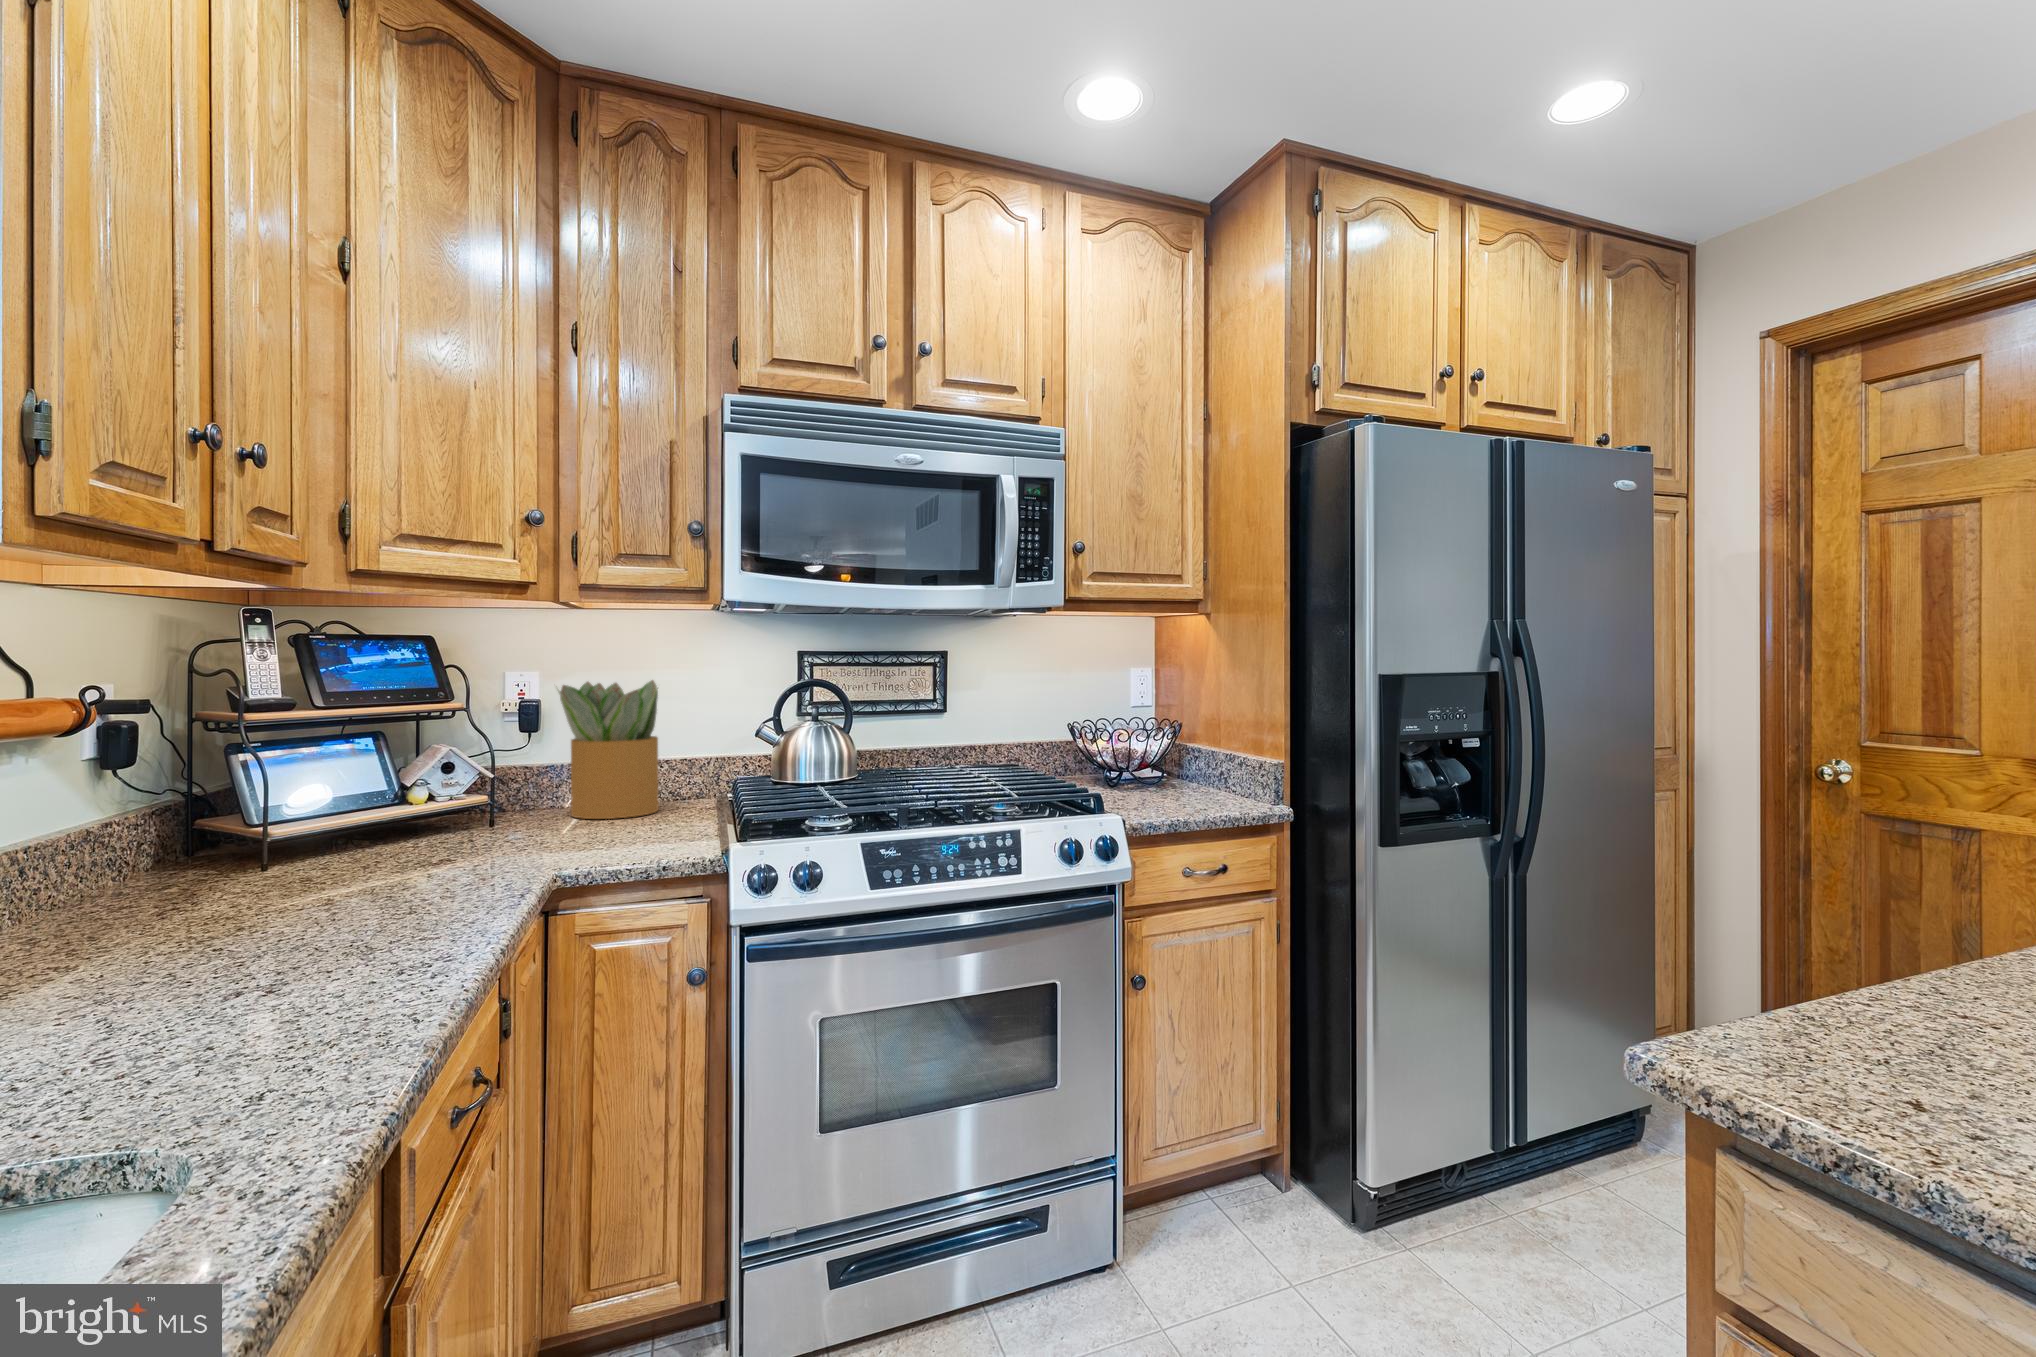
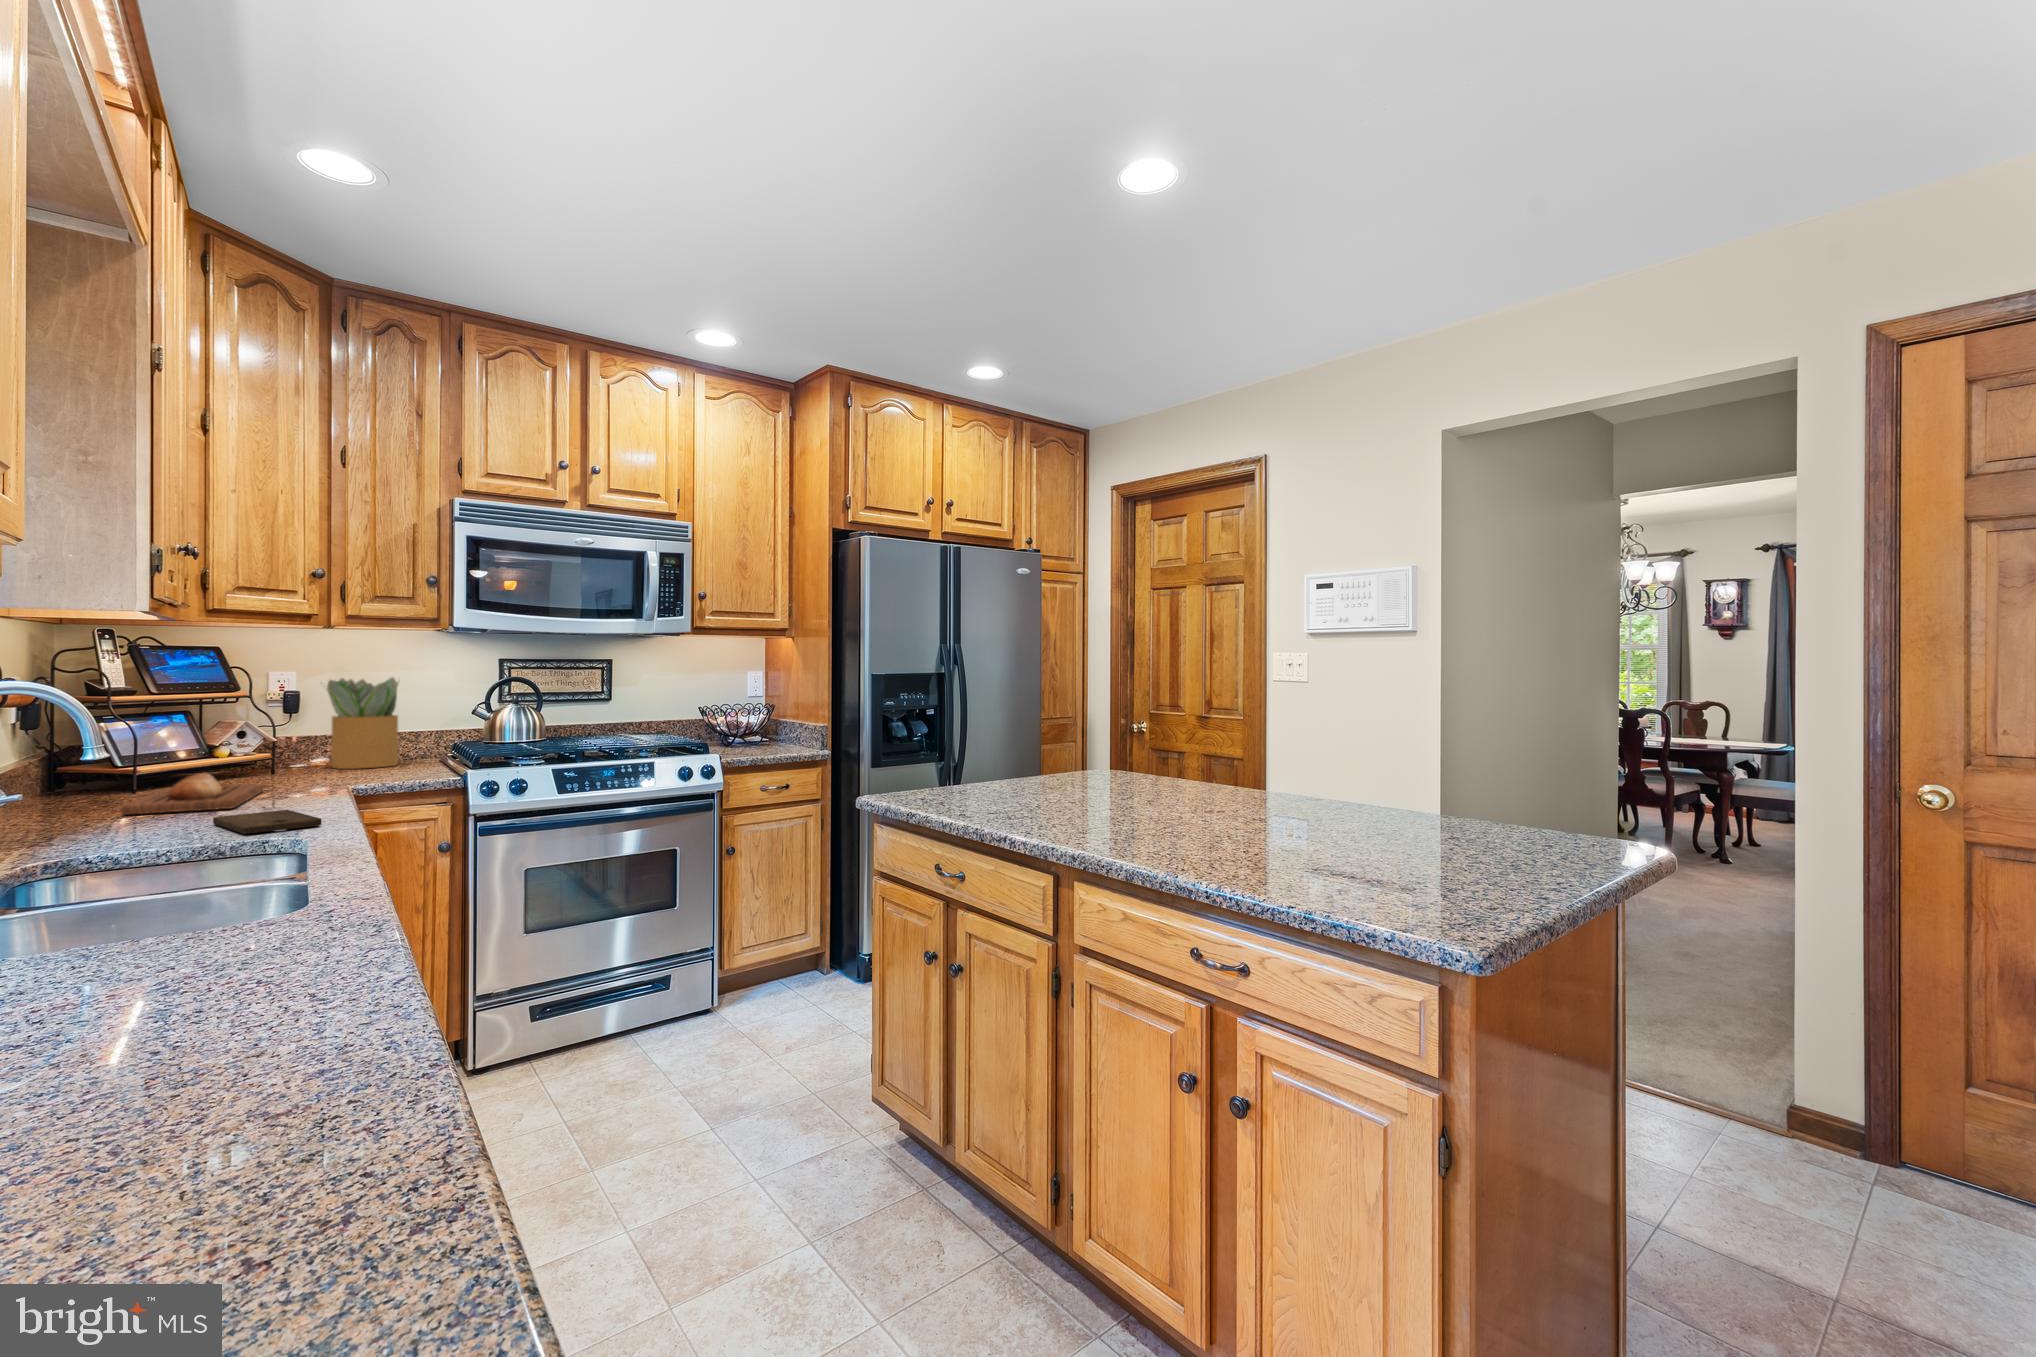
bread loaf: none [111,852,418,953] -> present [121,773,263,815]
cutting board: none [142,974,344,1093] -> present [213,810,321,834]

